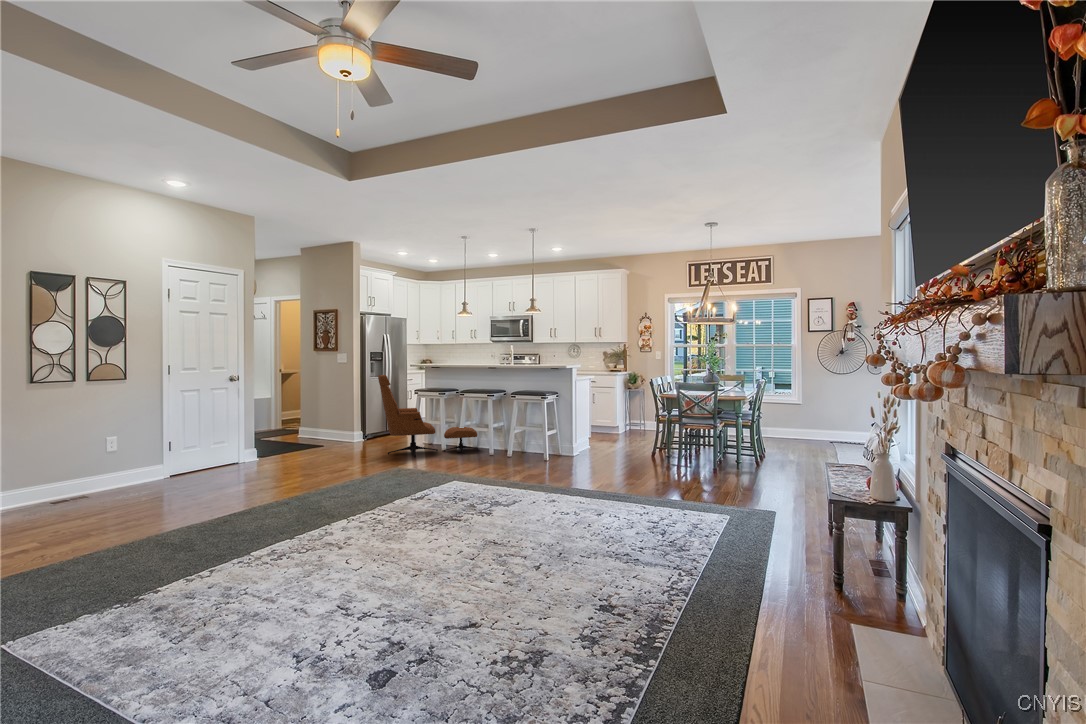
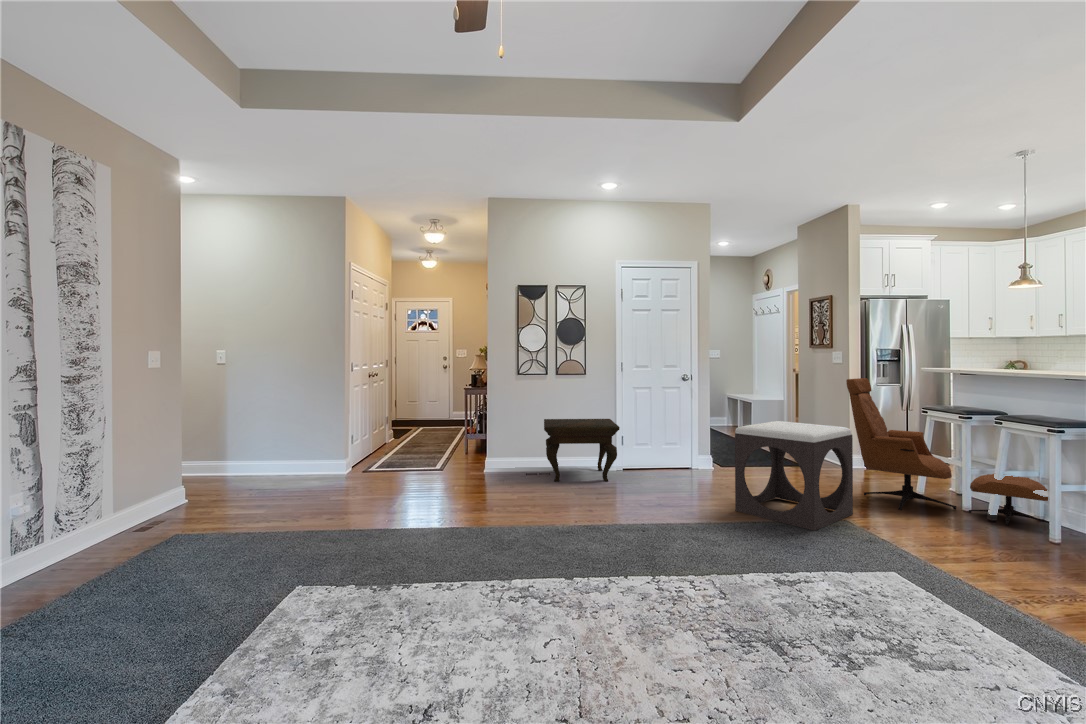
footstool: none [329,408,397,479] -> present [735,421,853,531]
side table: none [71,426,199,500] -> present [544,419,620,482]

